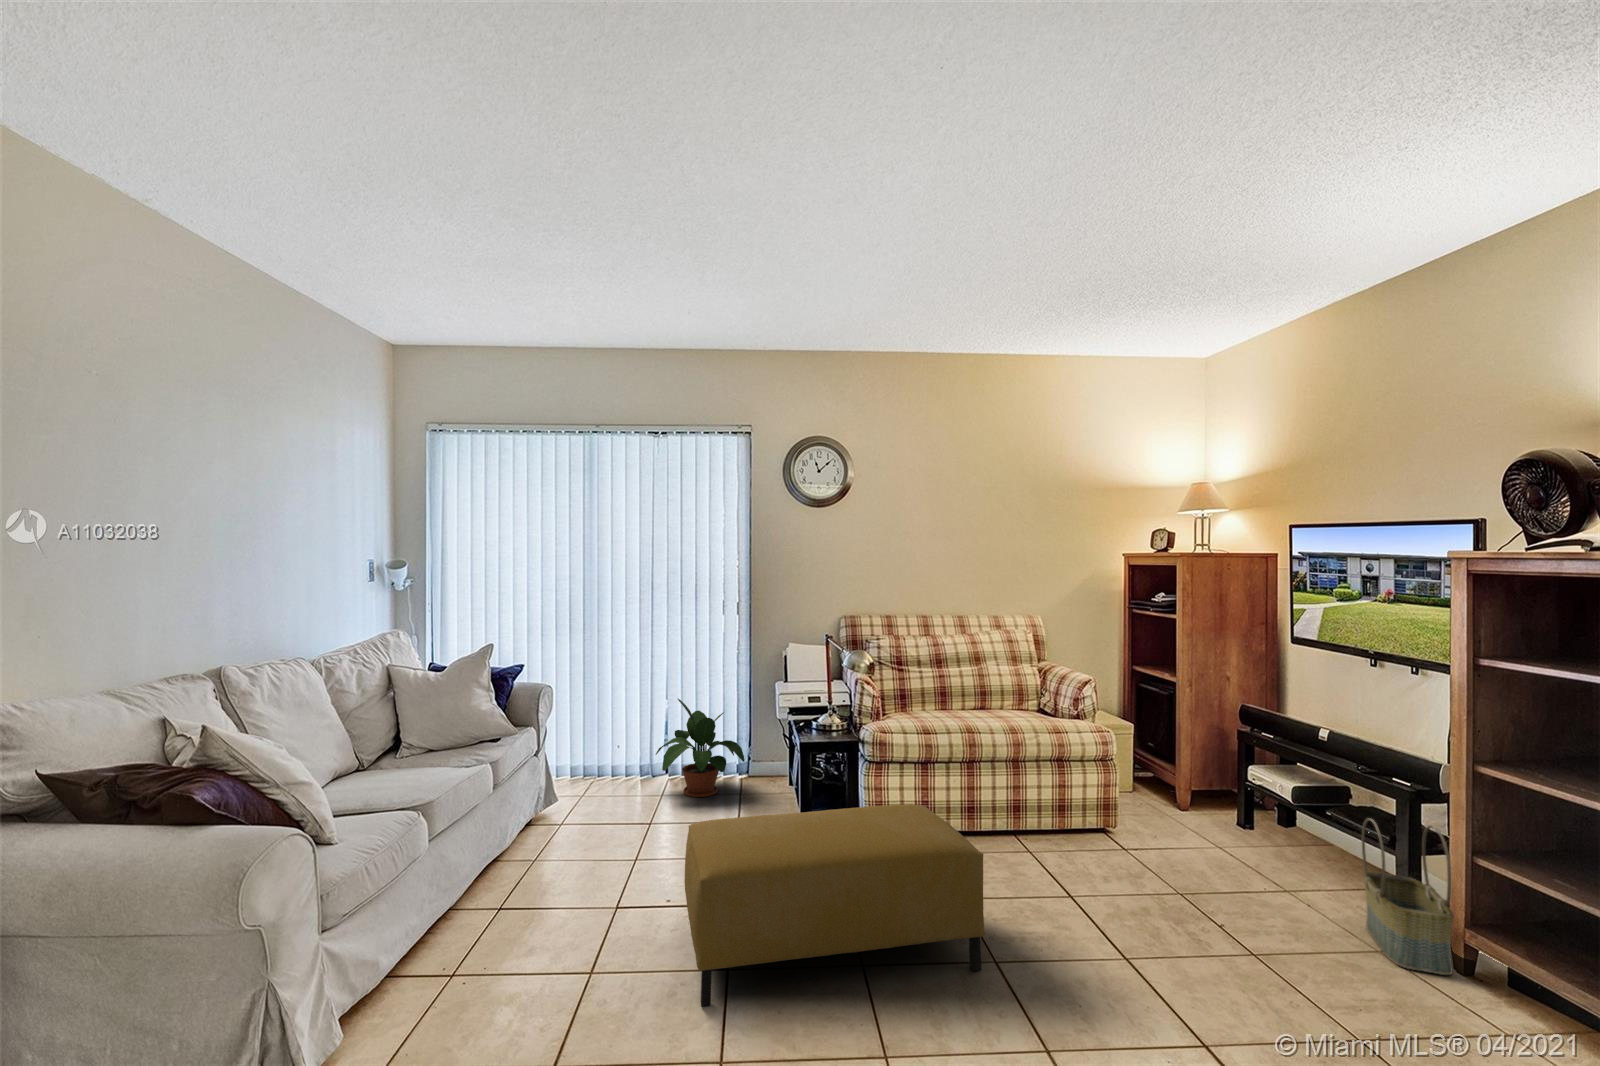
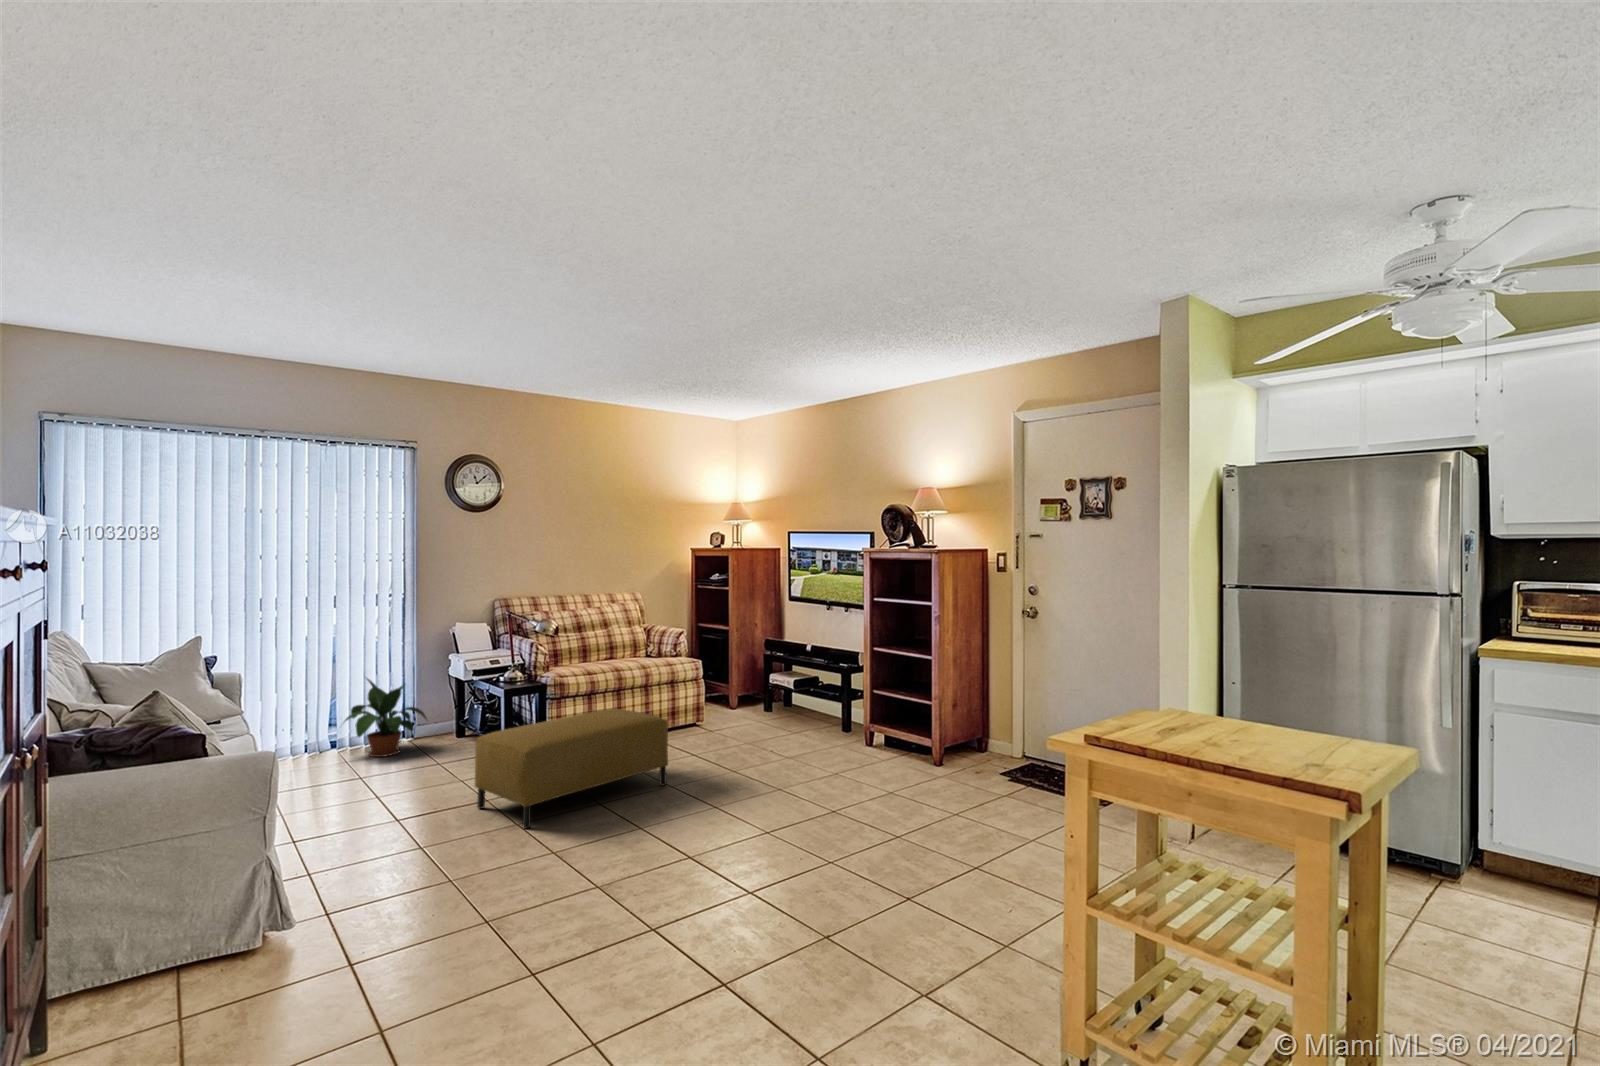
basket: present [1362,818,1454,975] -> none [828,679,862,746]

